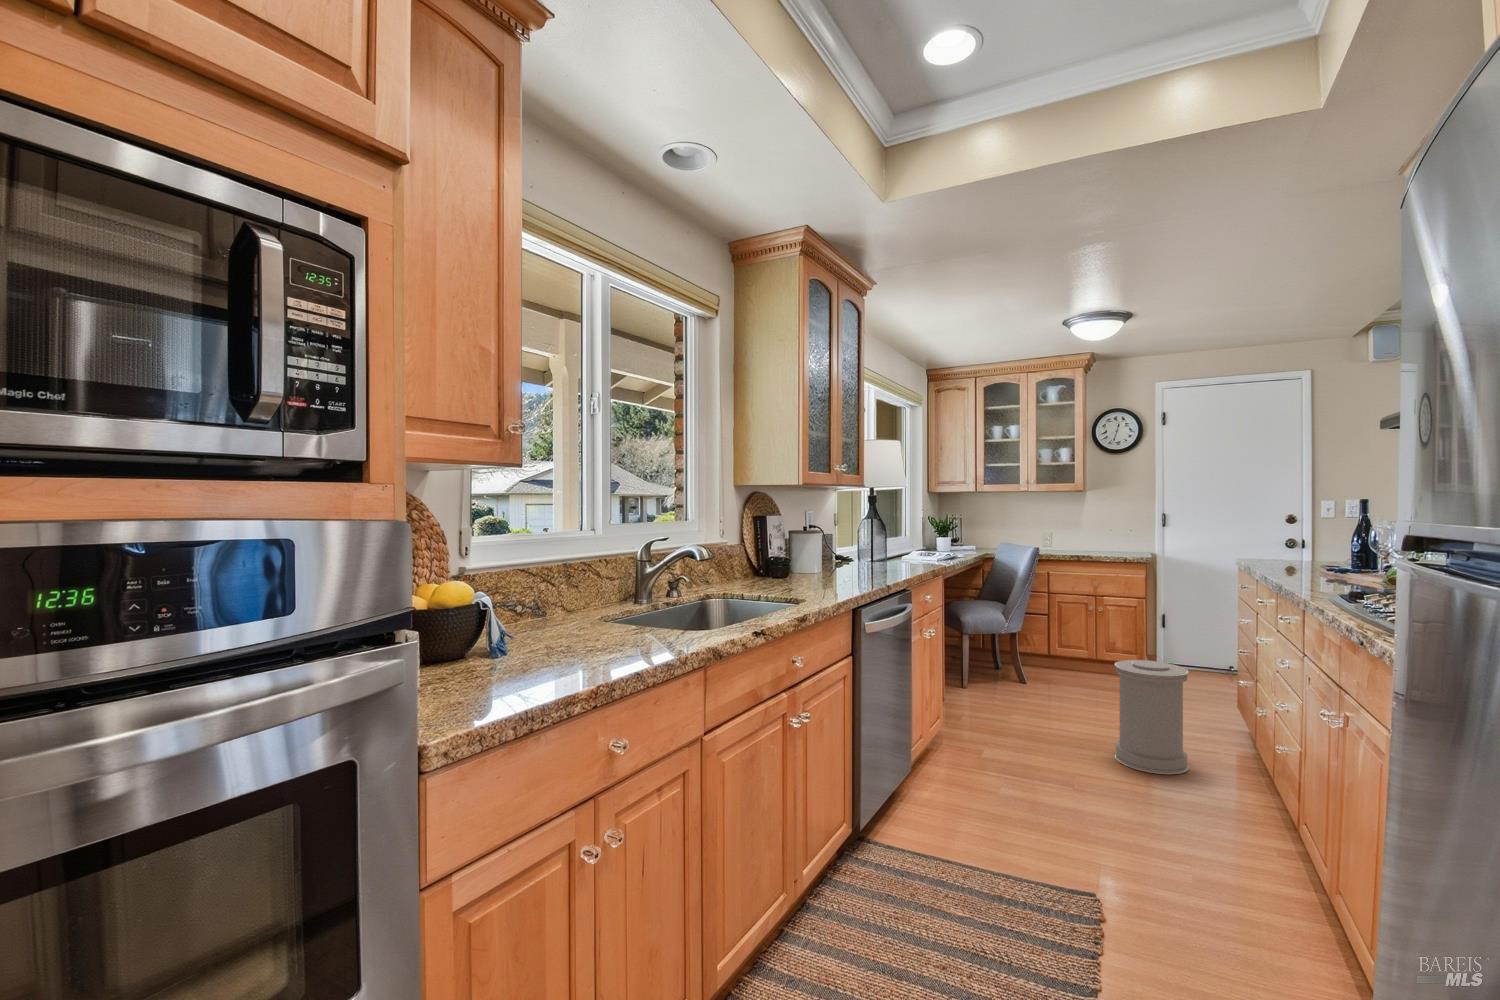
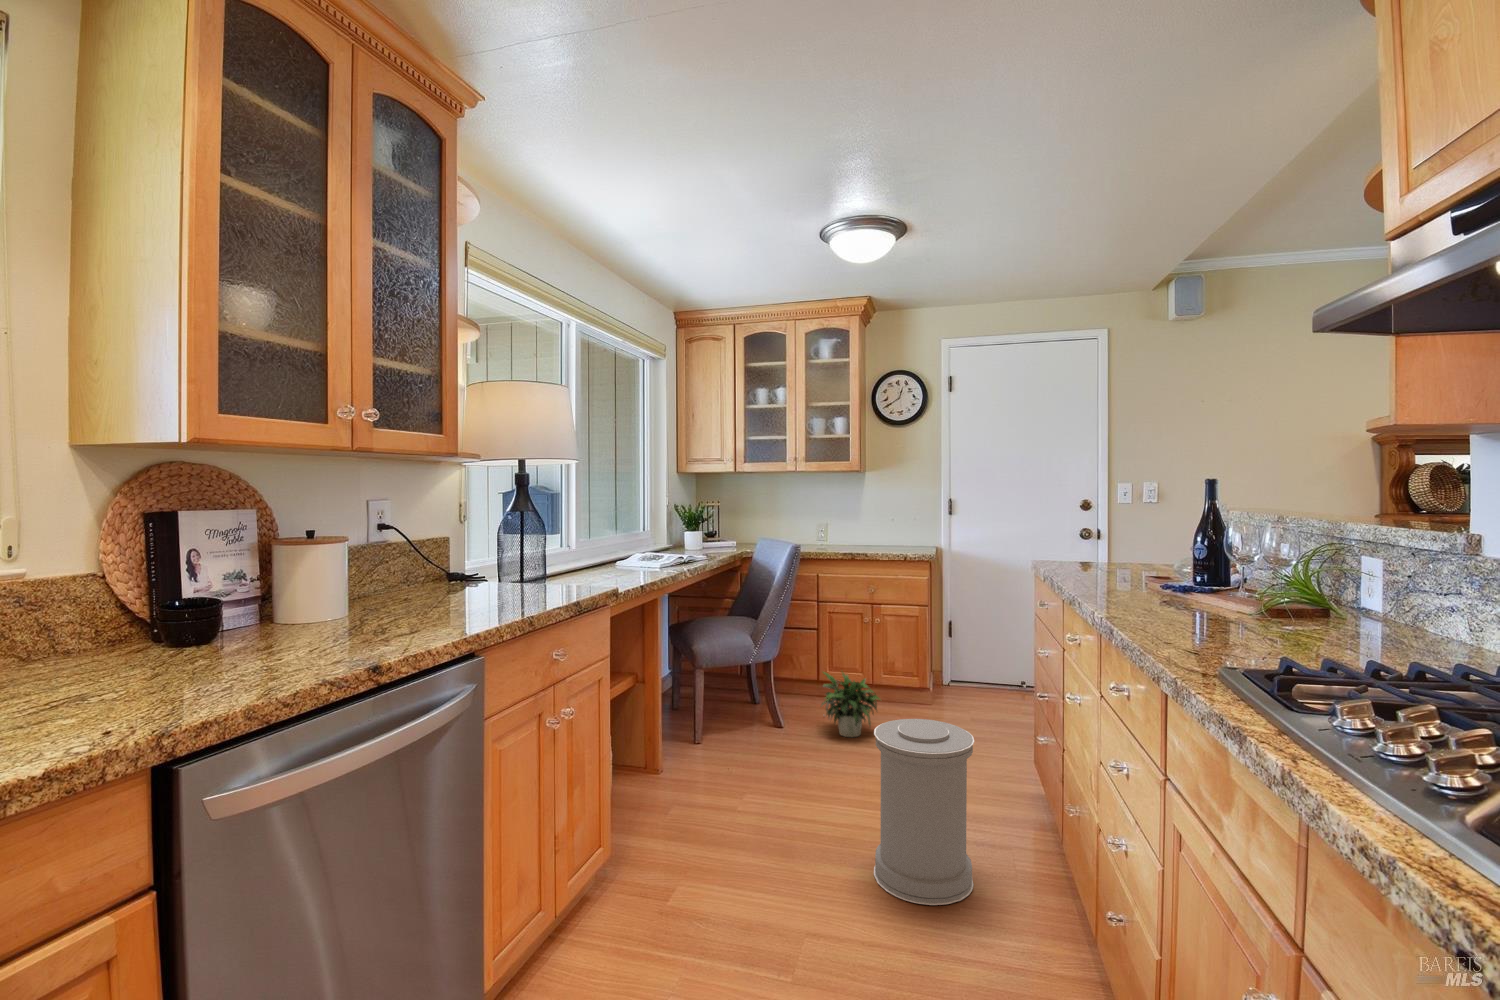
potted plant: none [1057,642,1108,692] -> present [822,672,880,737]

